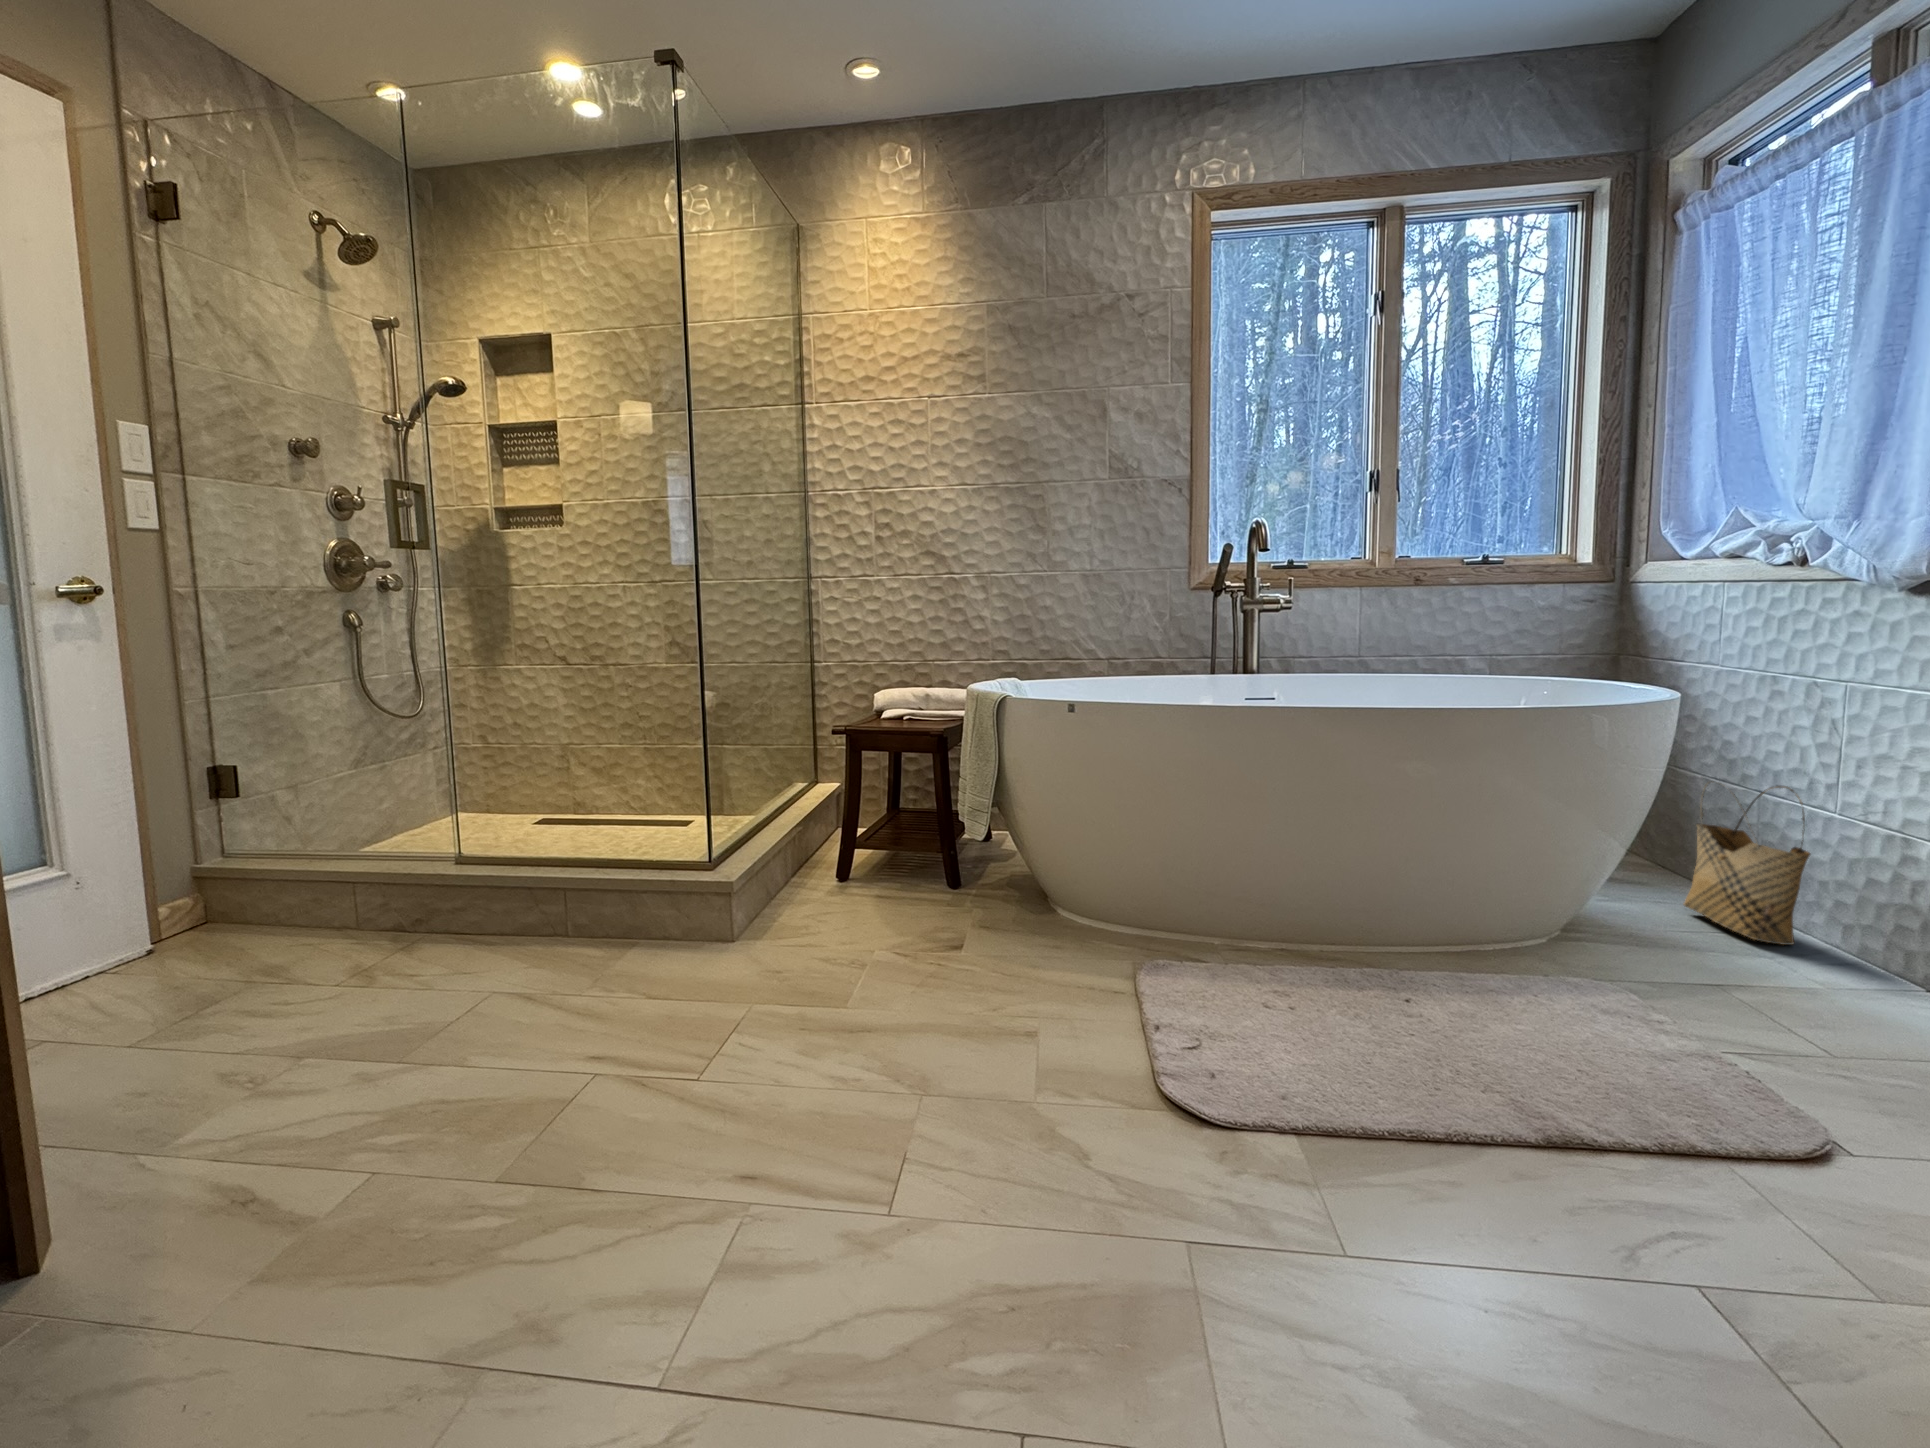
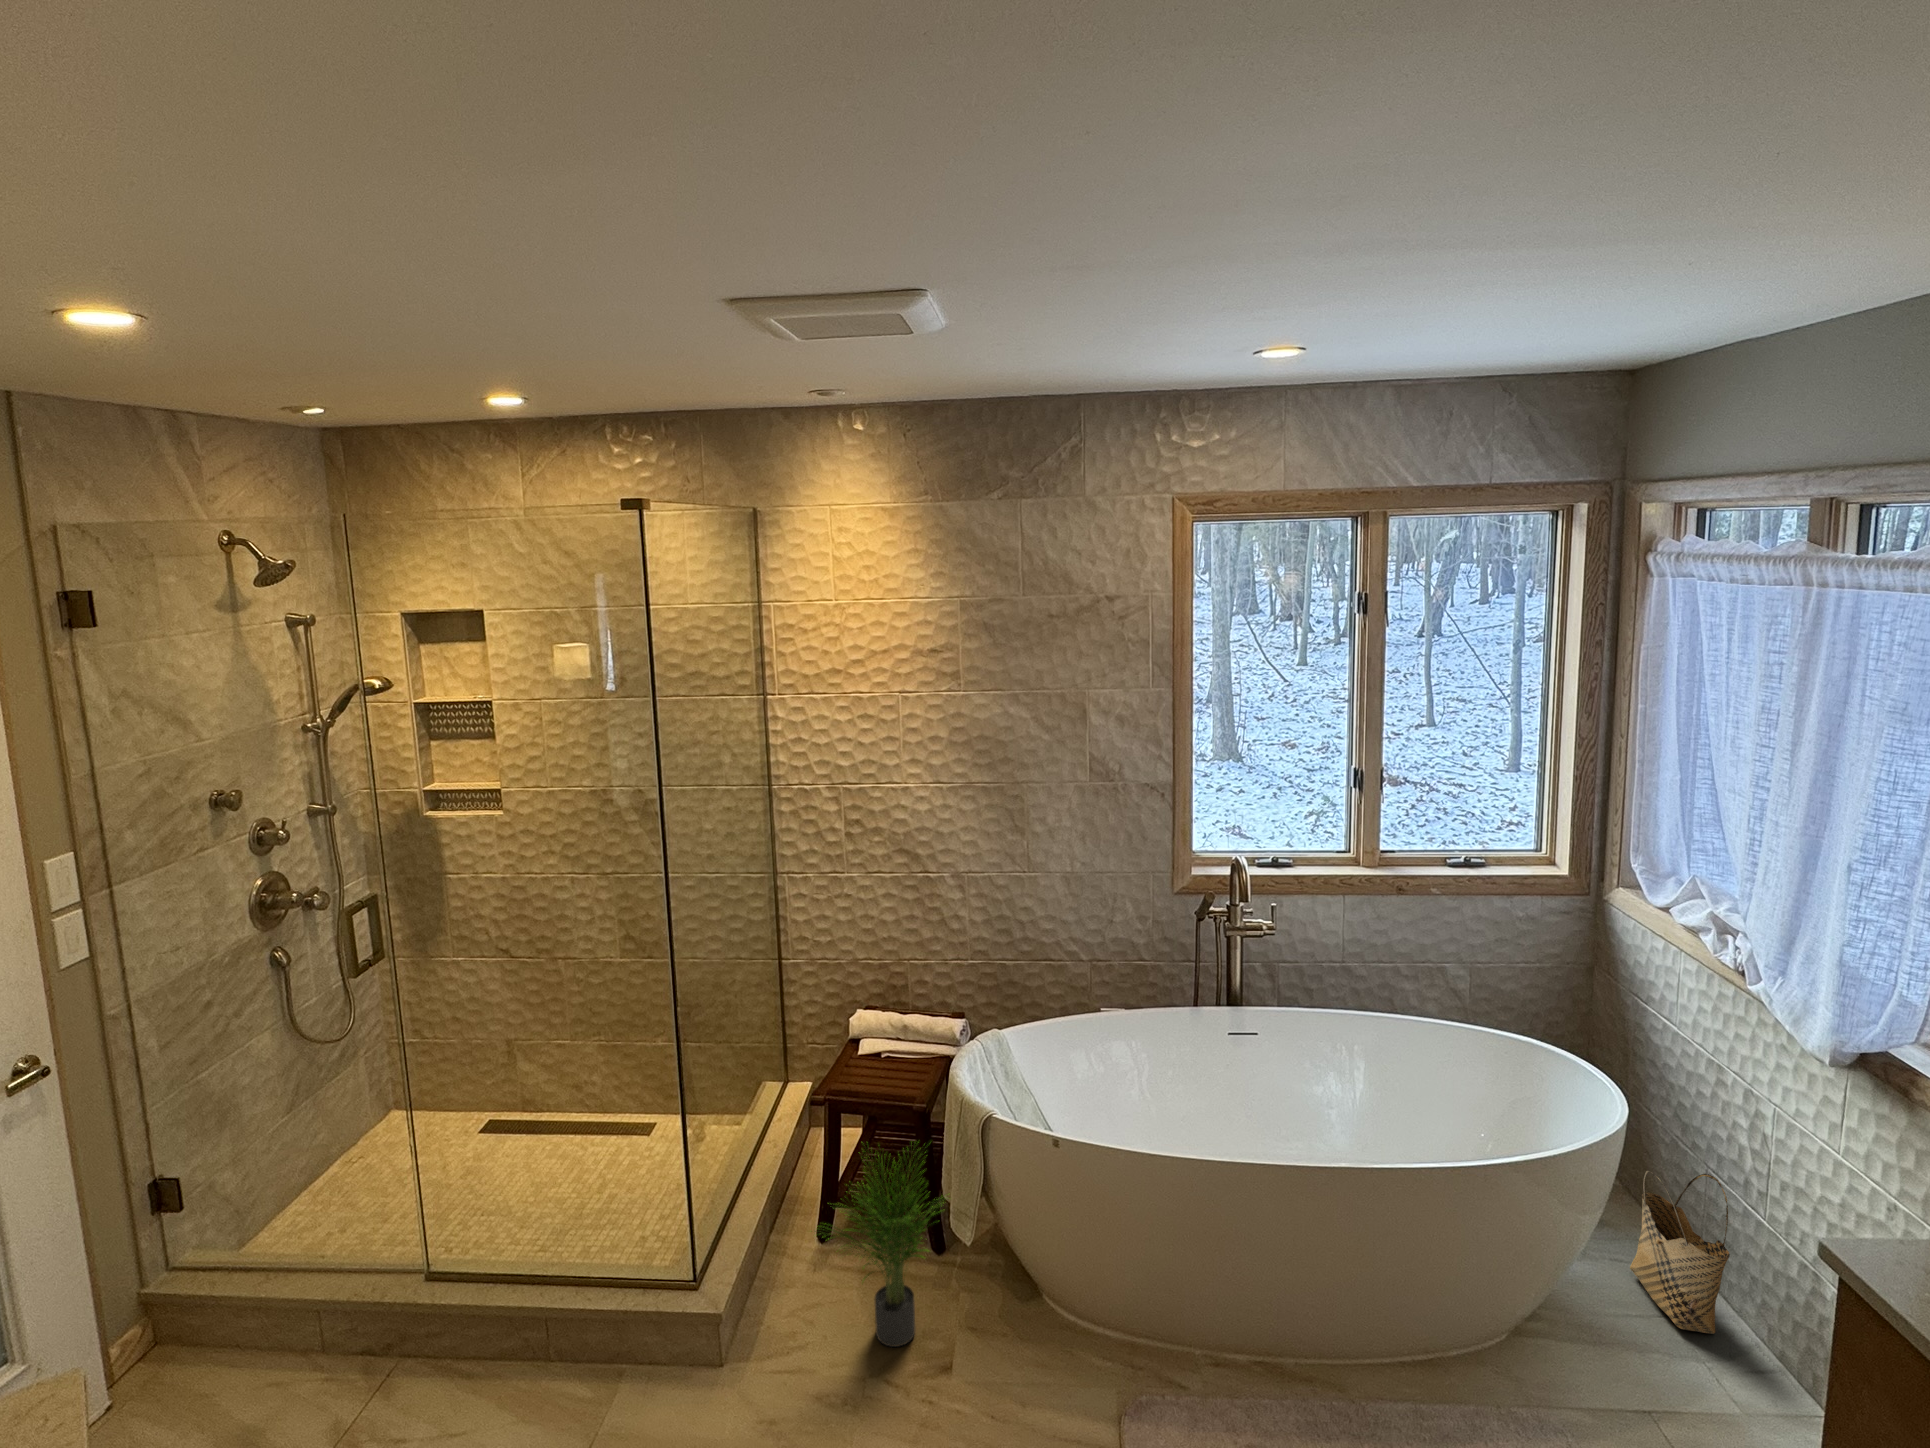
potted plant: none [821,730,968,938] -> present [828,1147,943,1347]

